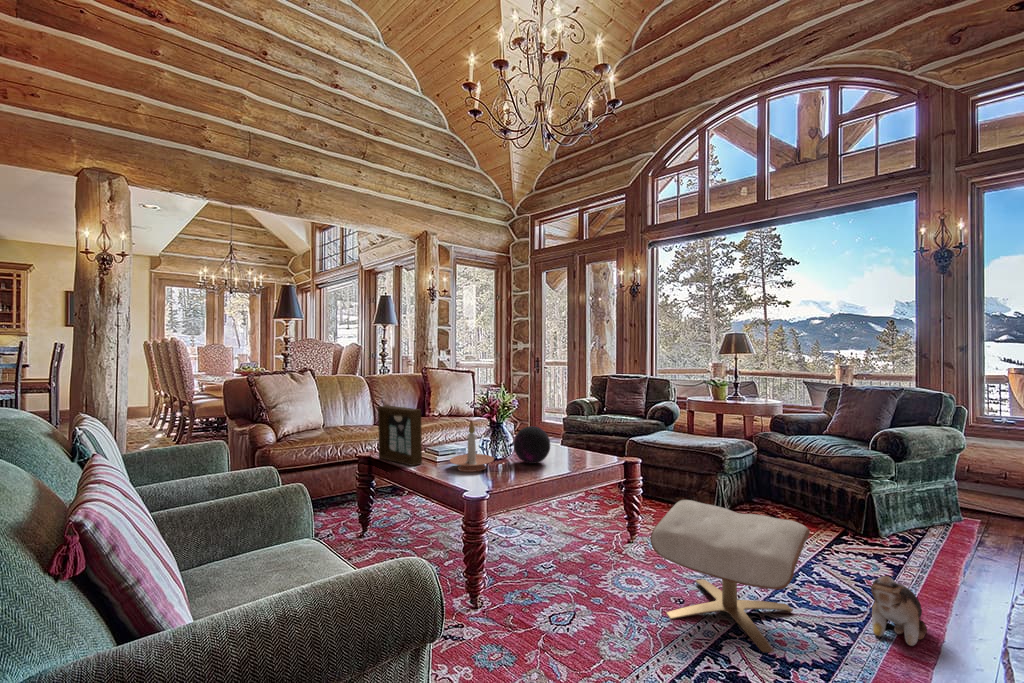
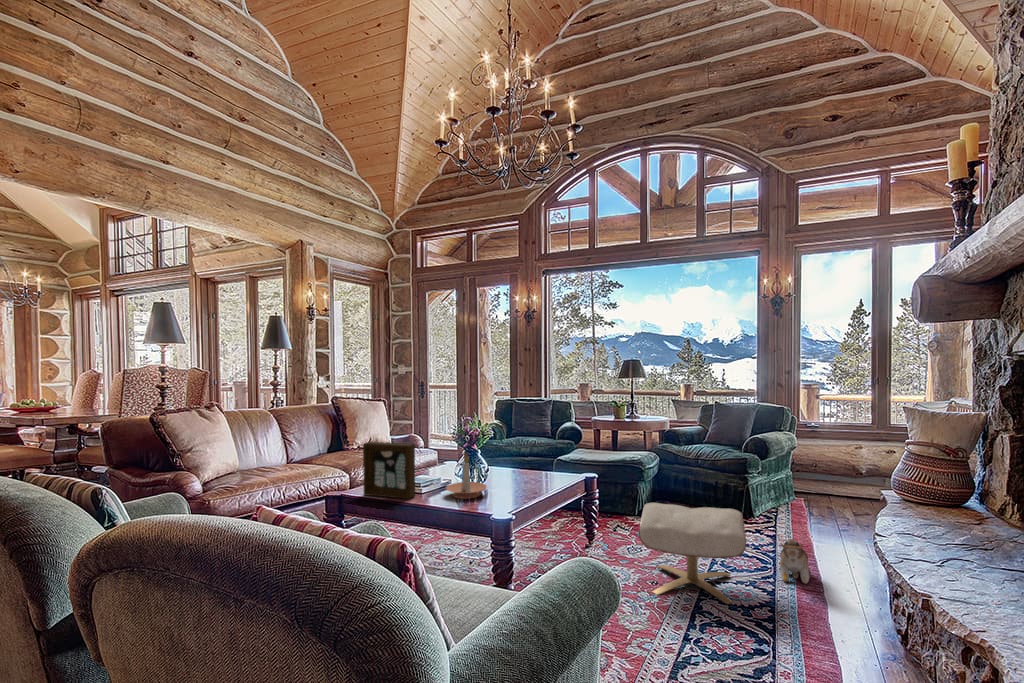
decorative orb: present [514,426,550,464] -> none [496,452,529,486]

